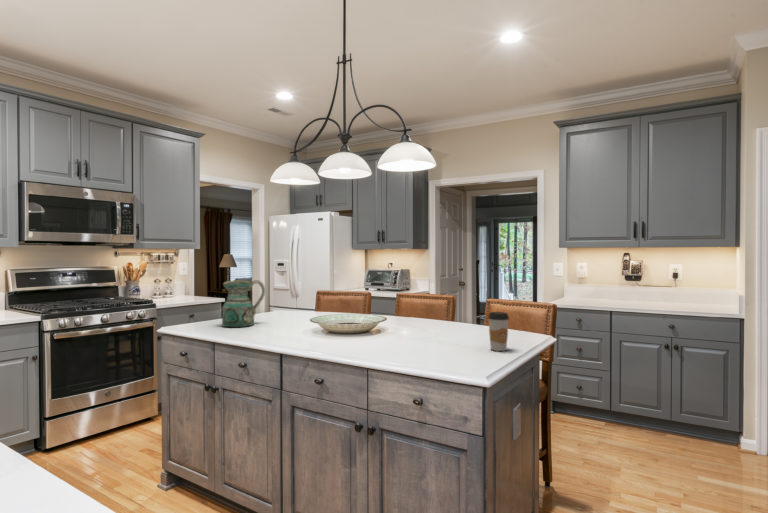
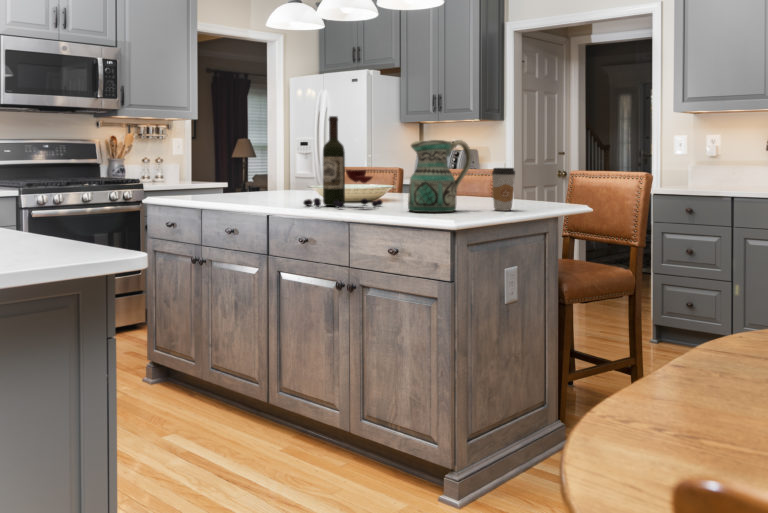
wine bottle: none [317,266,386,352] -> present [304,116,382,208]
ceramic pitcher: present [222,280,265,327] -> present [408,140,471,212]

